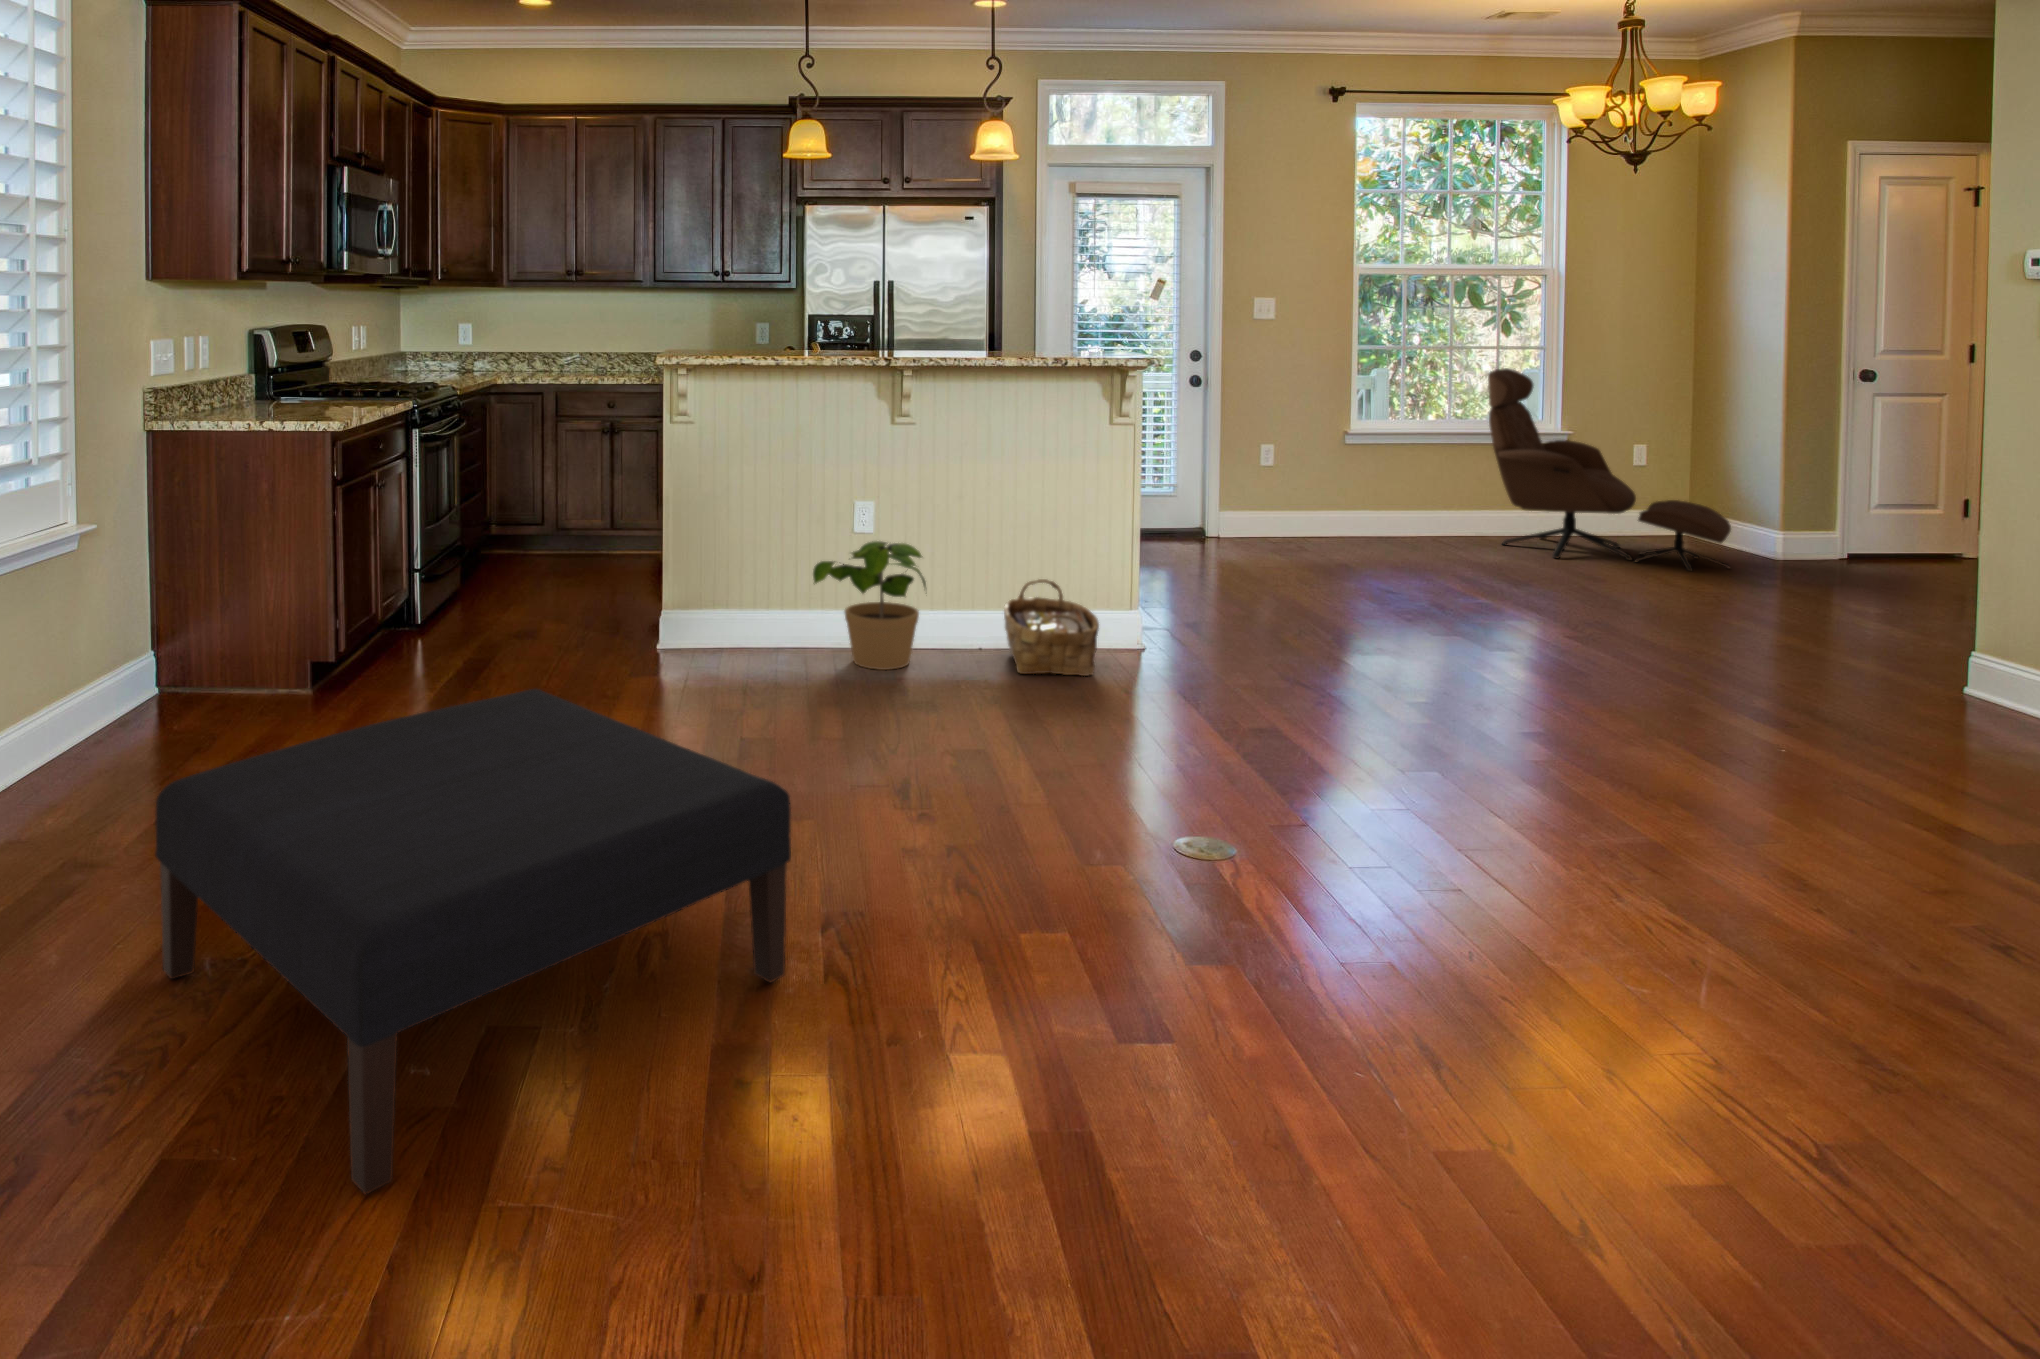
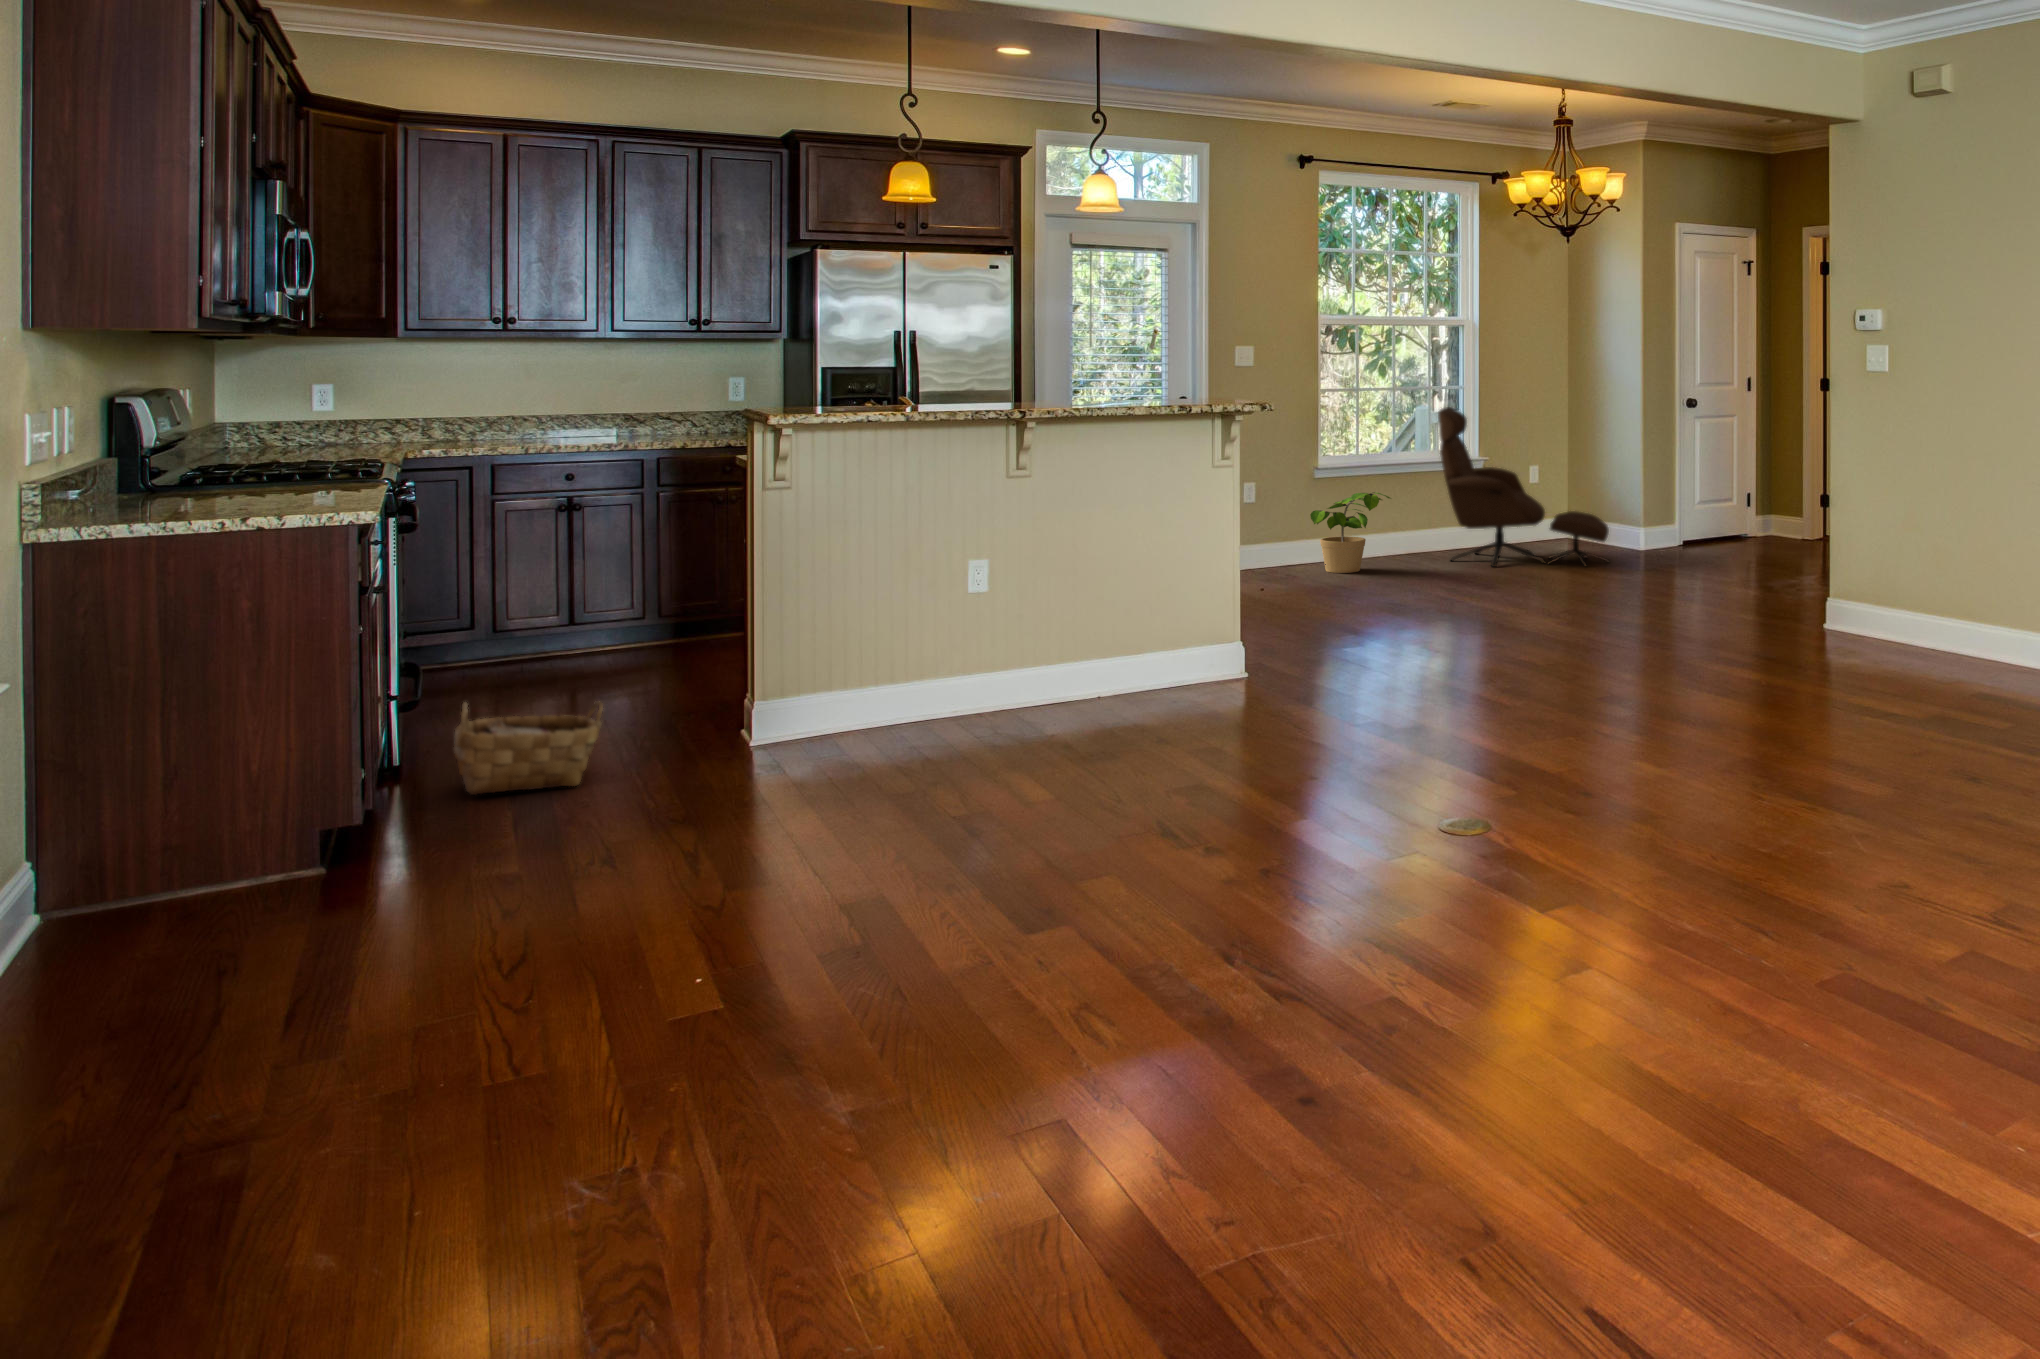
potted plant: present [813,541,926,670] -> present [1310,492,1391,573]
woven basket: present [1004,579,1099,676] -> present [454,701,603,795]
ottoman: present [155,689,791,1194] -> none [643,719,1170,1013]

